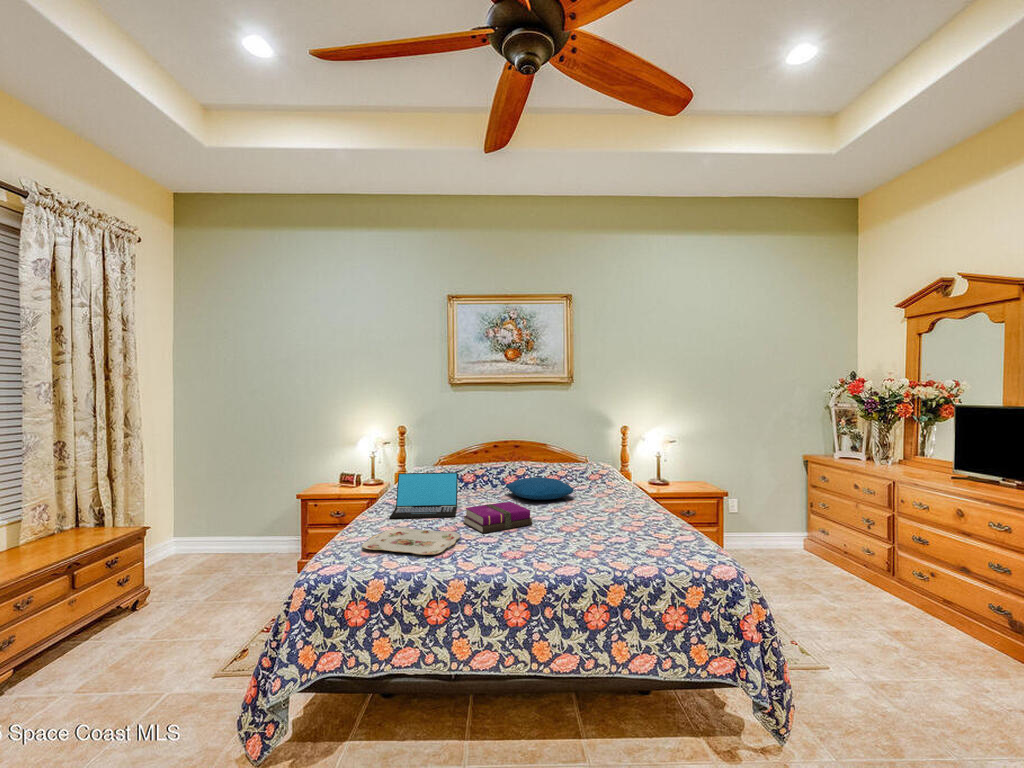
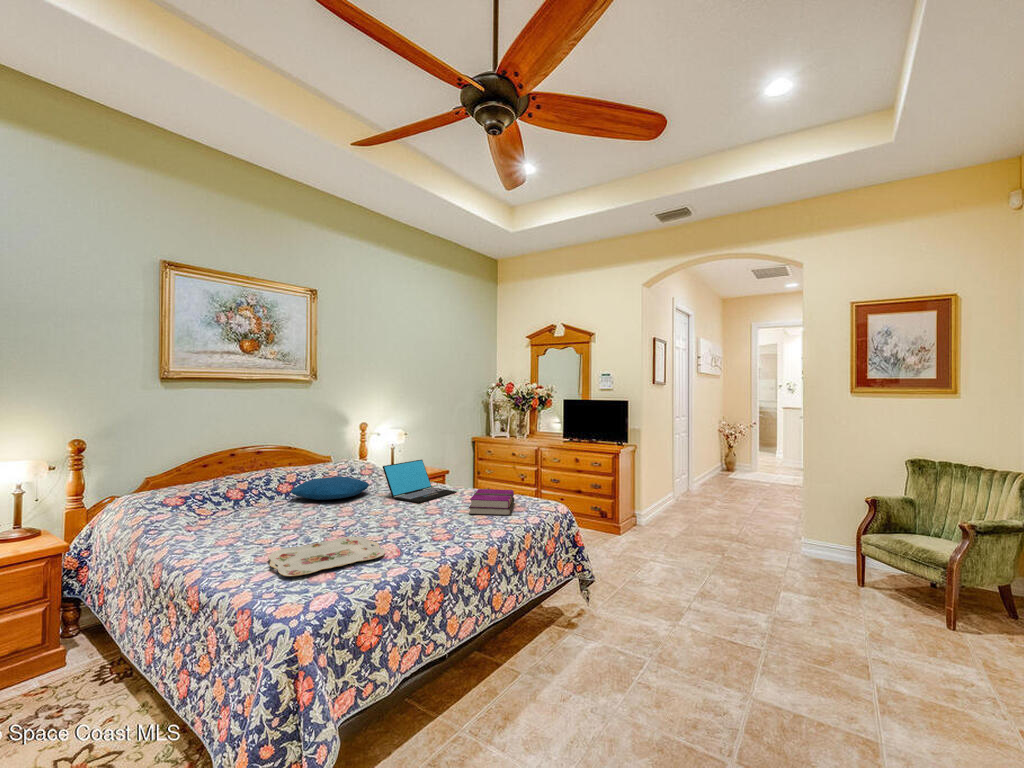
laptop: present [389,472,458,519] -> present [383,460,457,503]
notebook: present [463,502,533,533] -> present [469,489,515,515]

